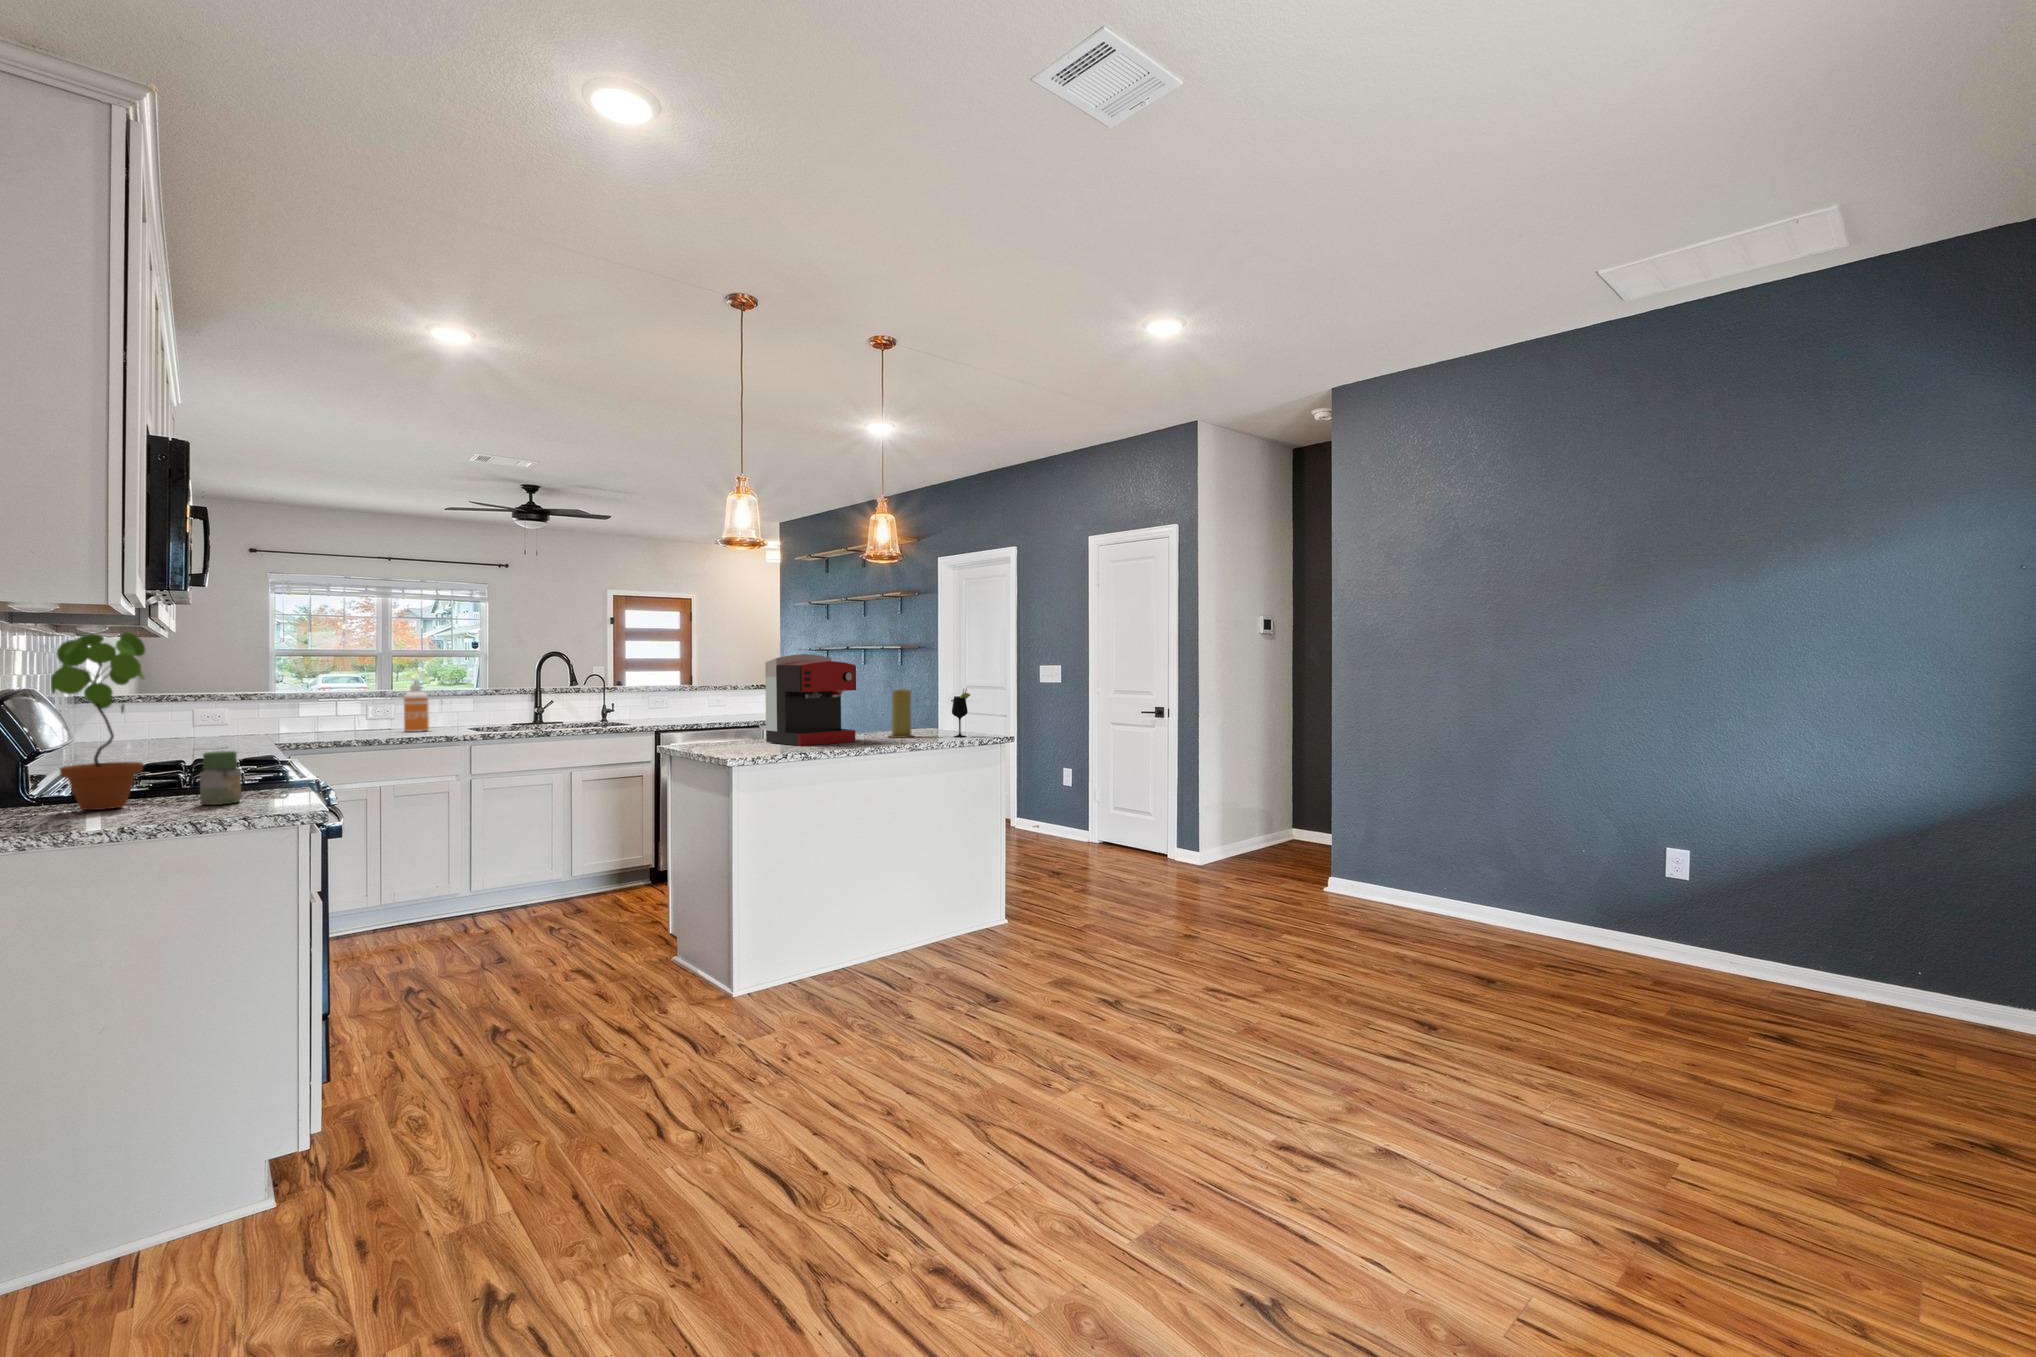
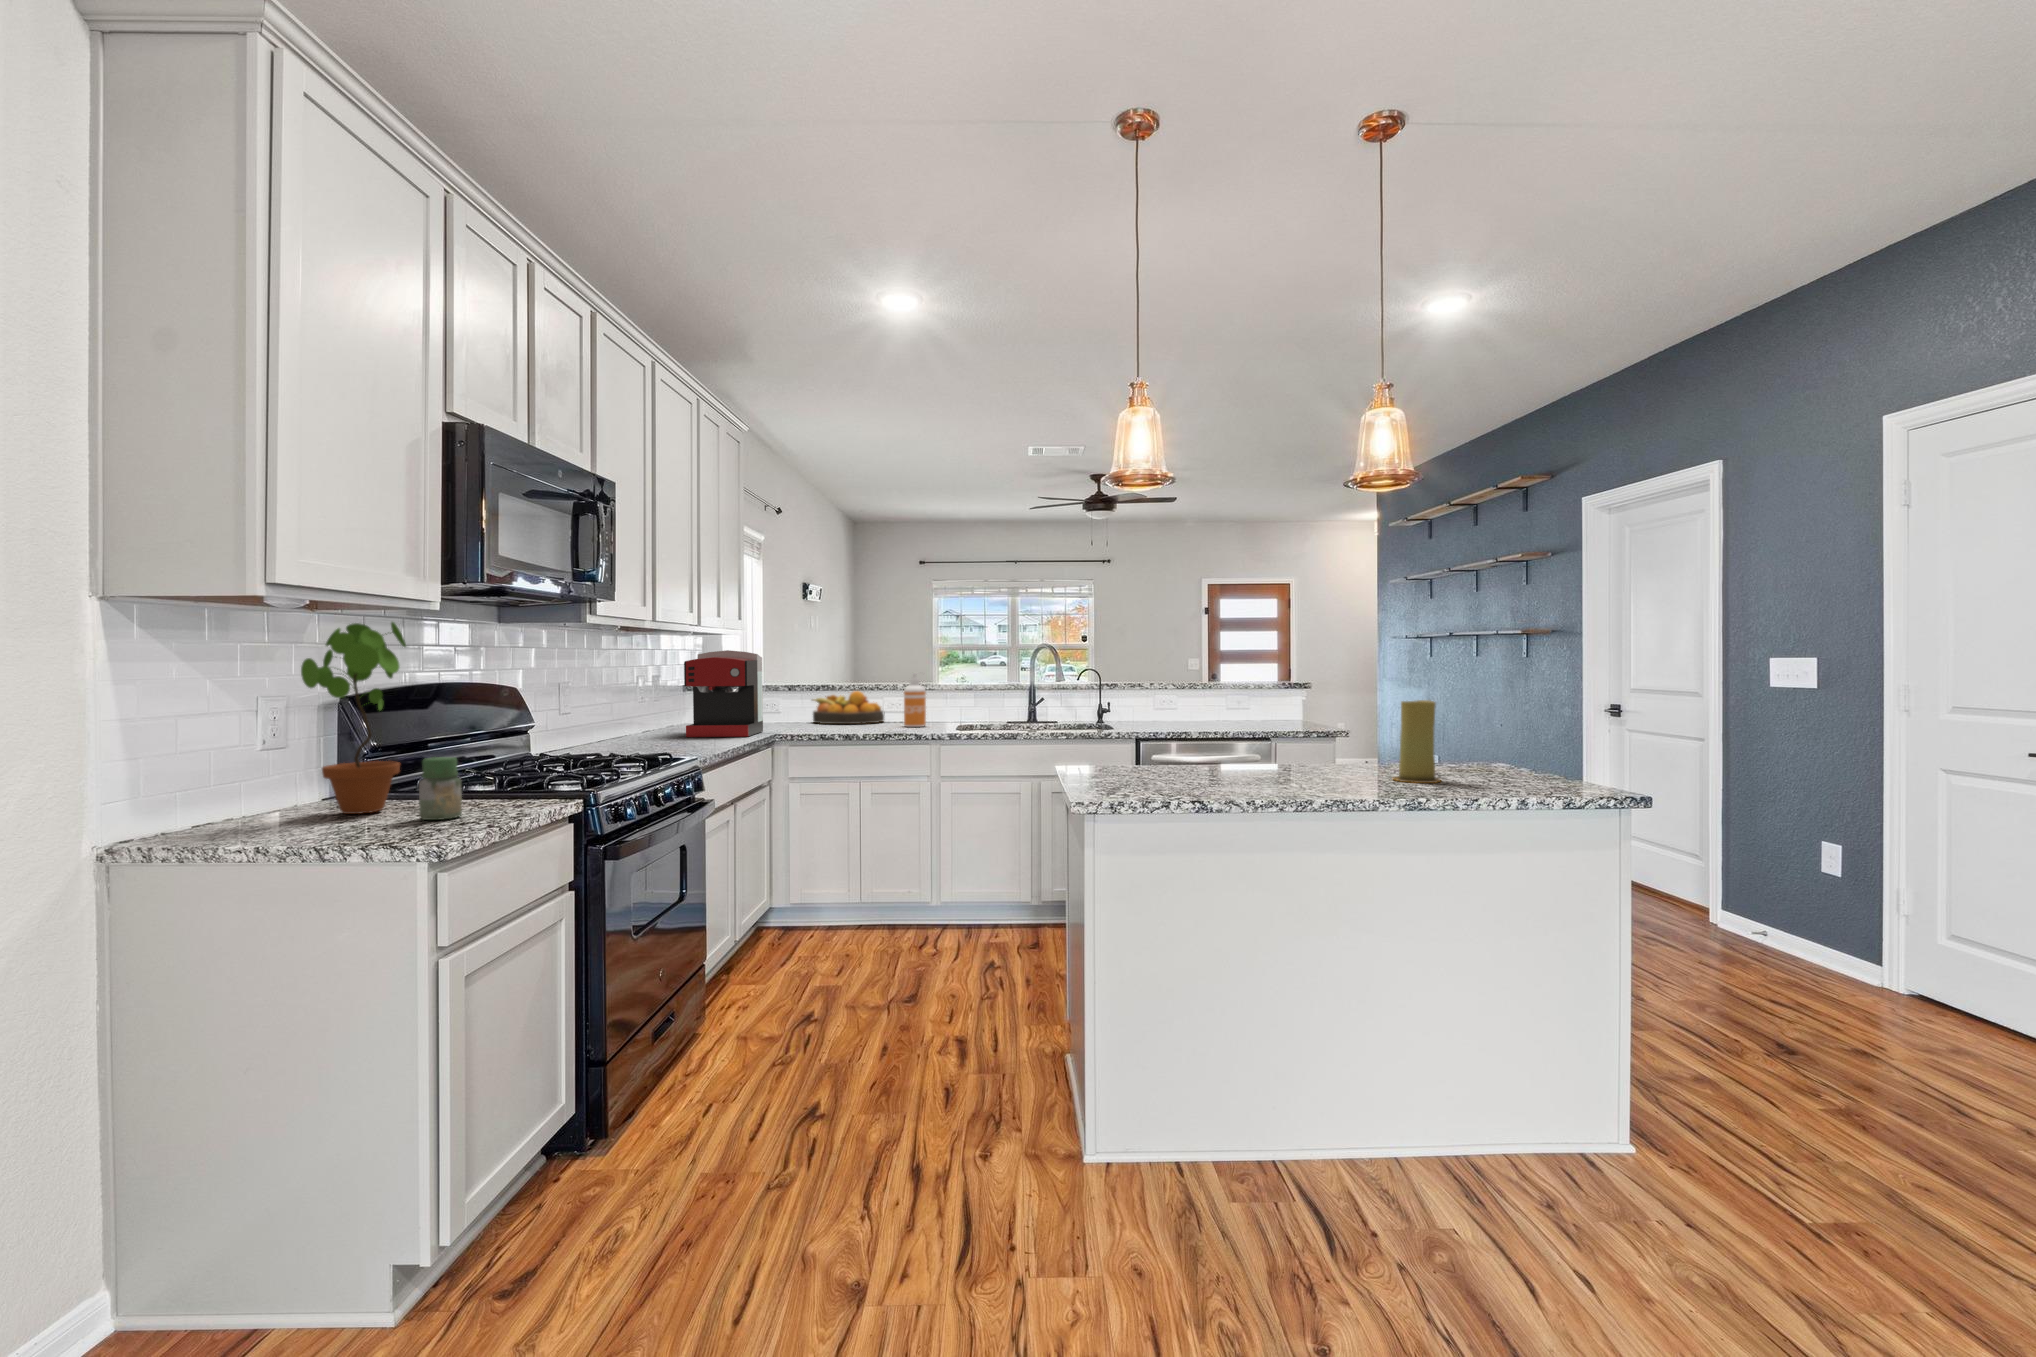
coffee maker: present [765,654,856,746] -> present [684,650,763,737]
wine glass: present [952,689,970,737] -> none [1507,703,1546,791]
fruit bowl: none [274,699,365,734] -> present [813,691,884,724]

